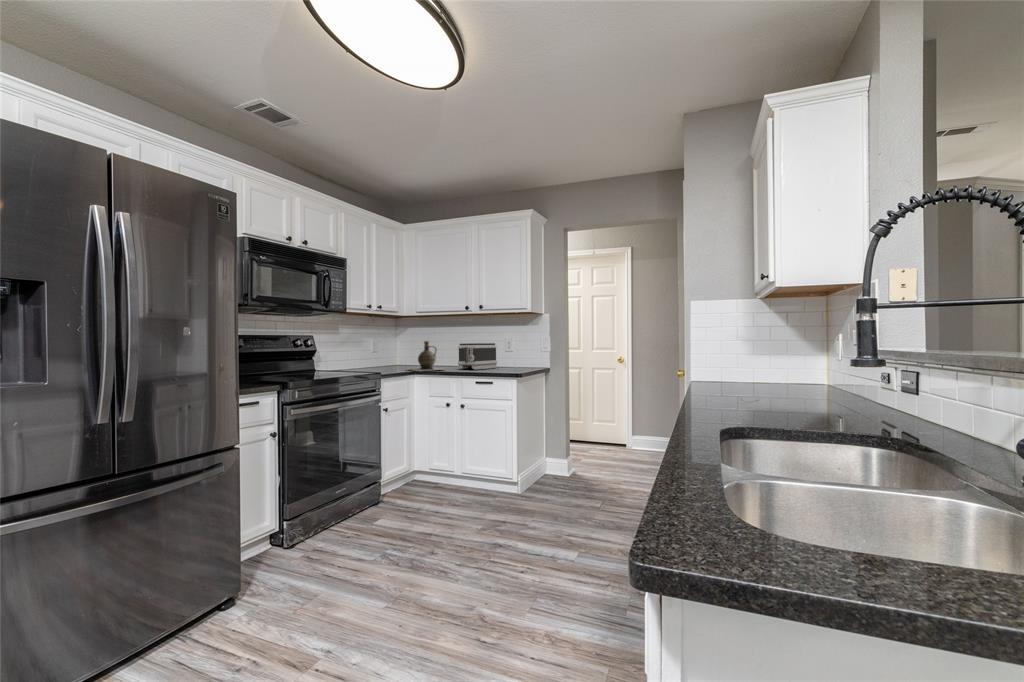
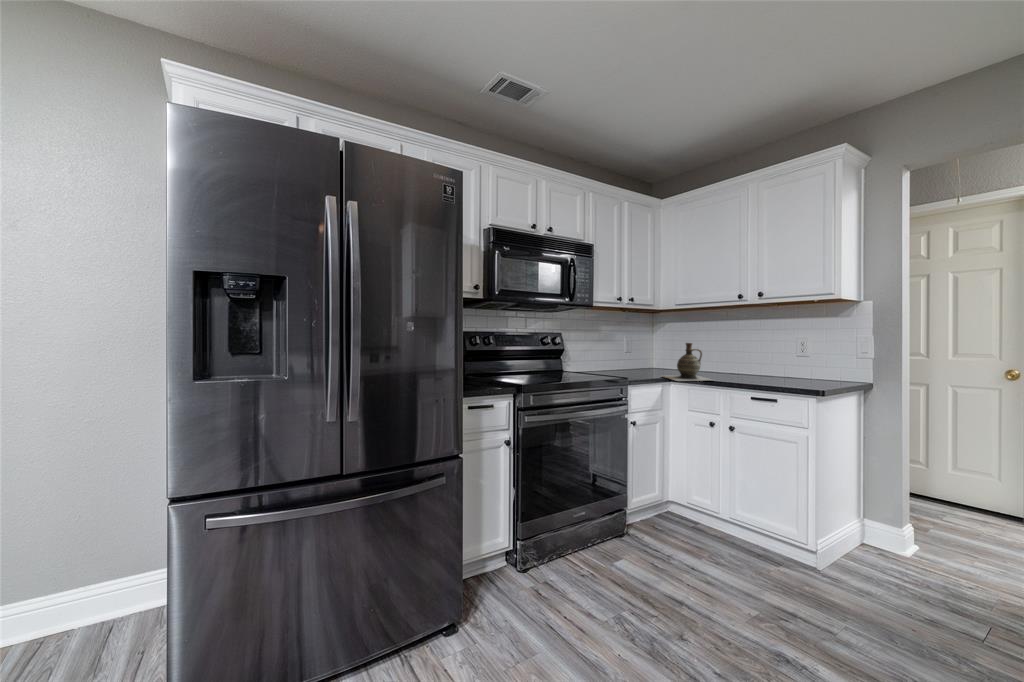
toaster: present [458,343,497,370] -> none [732,347,791,384]

